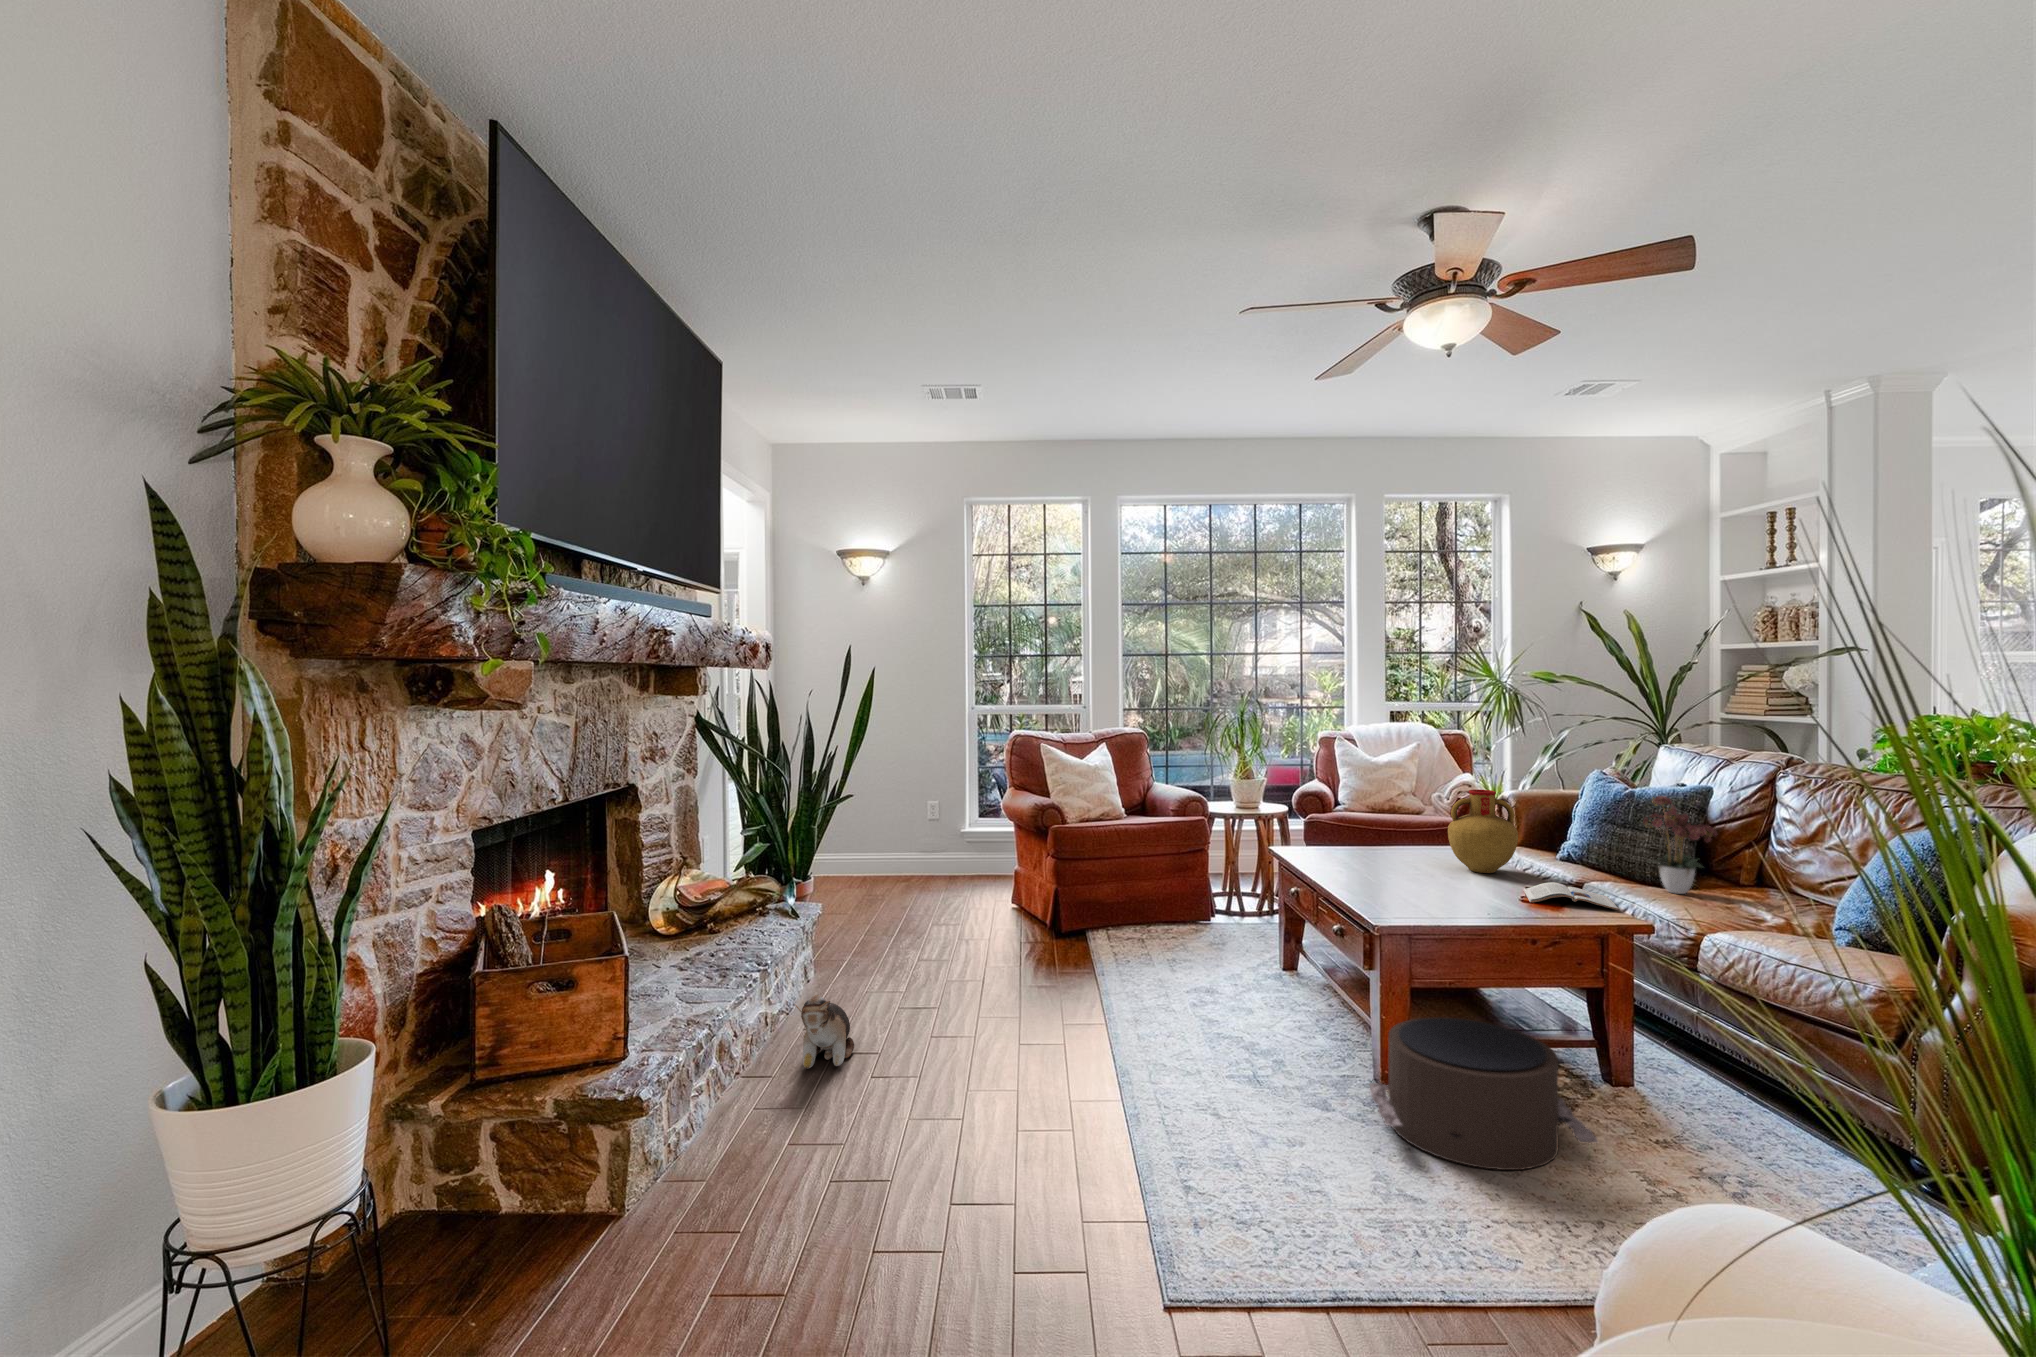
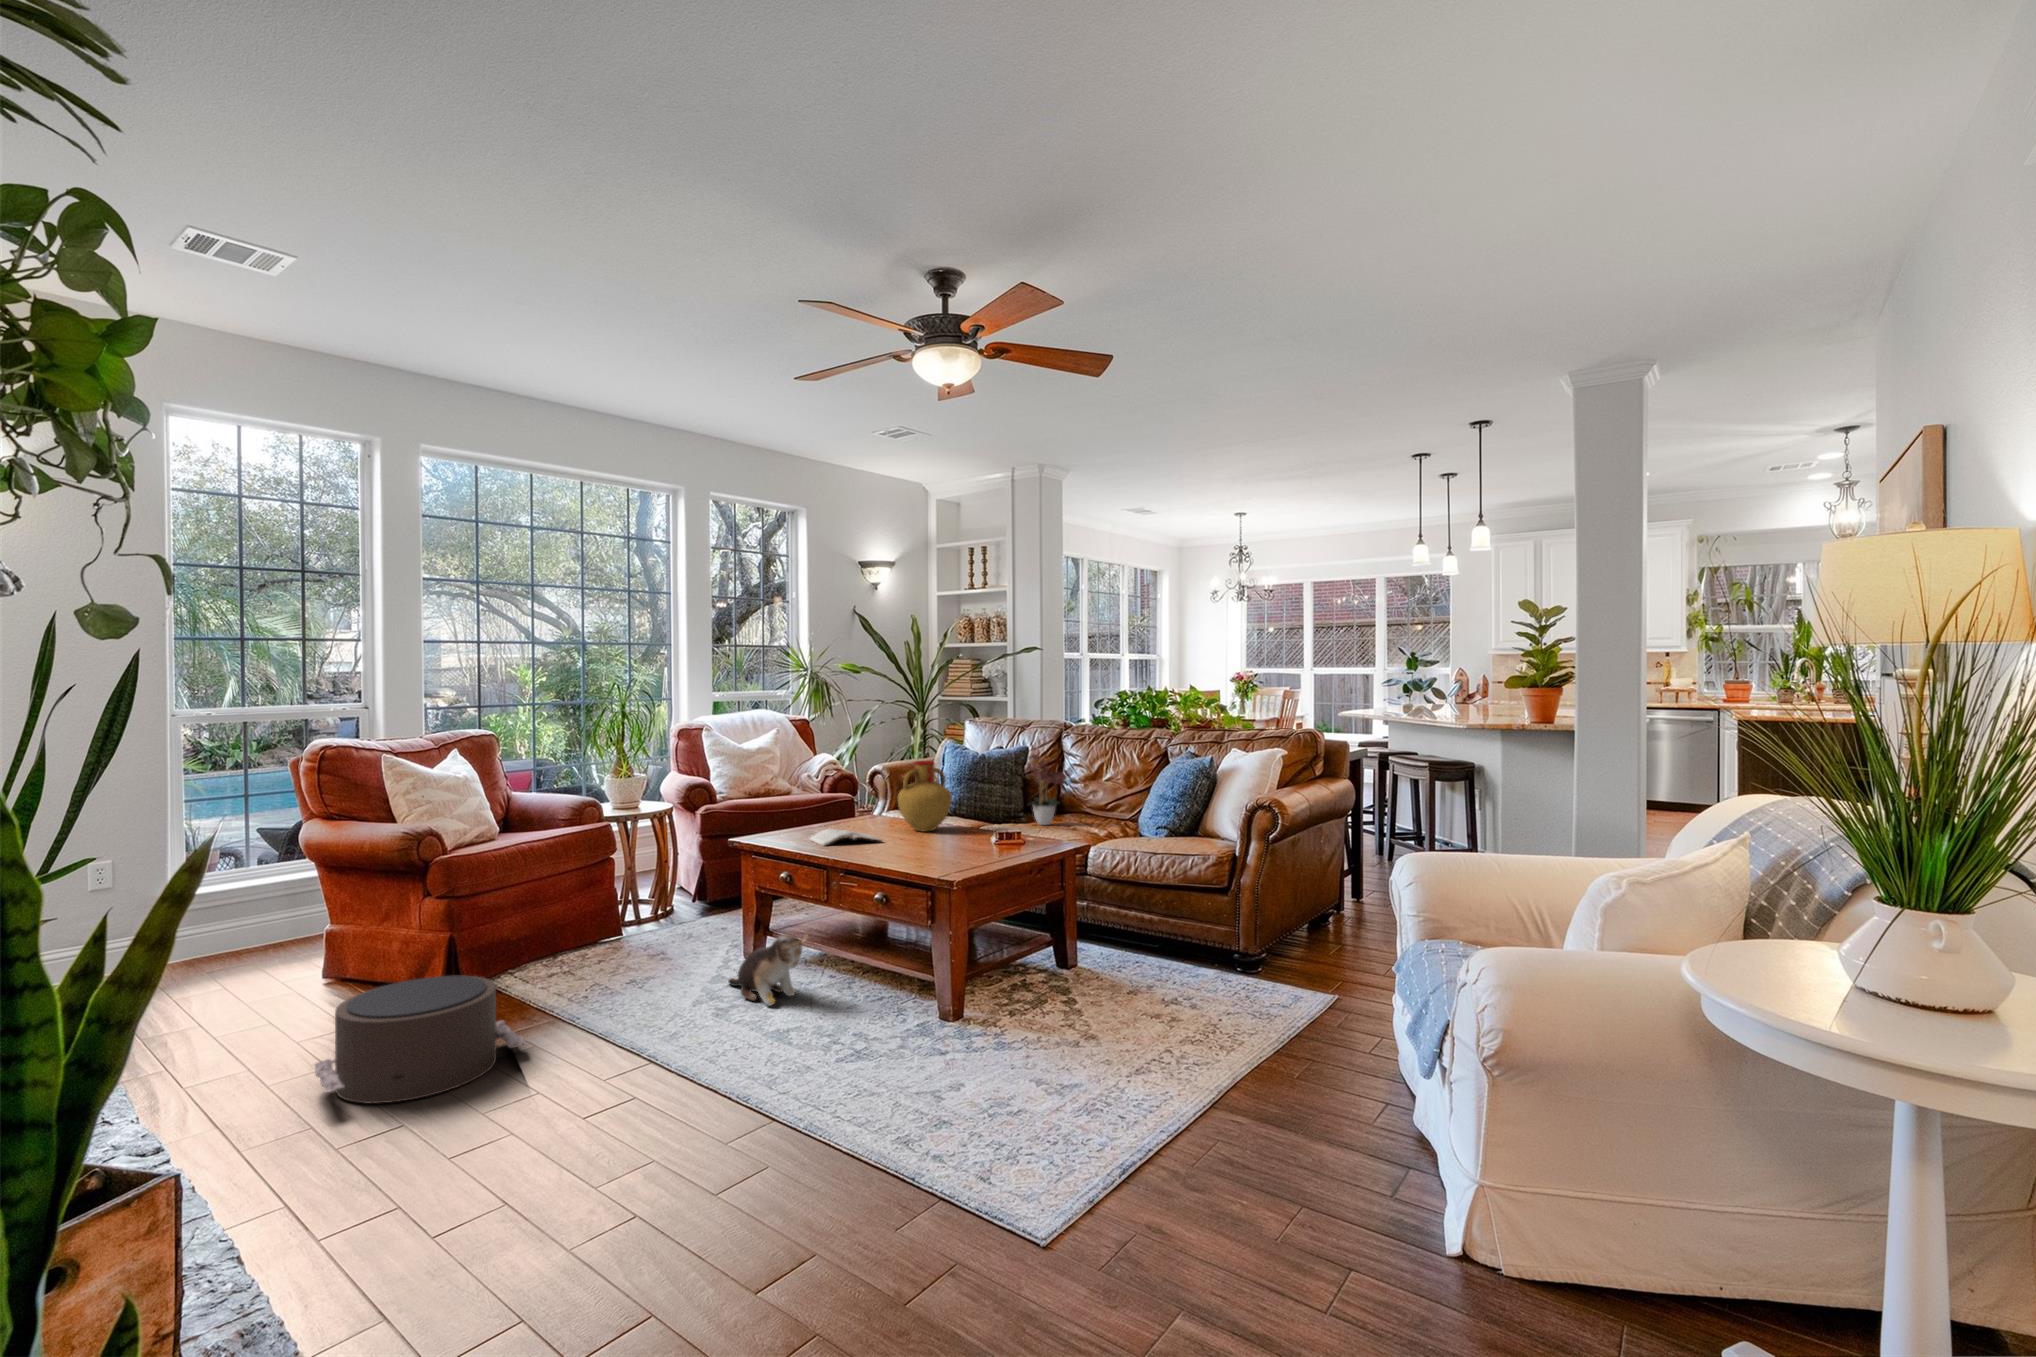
magazine: present [1524,882,1619,910] -> present [809,829,880,846]
plush toy: present [795,995,854,1069] -> present [728,934,808,1006]
pouf: present [1370,1017,1598,1170] -> present [315,976,525,1103]

